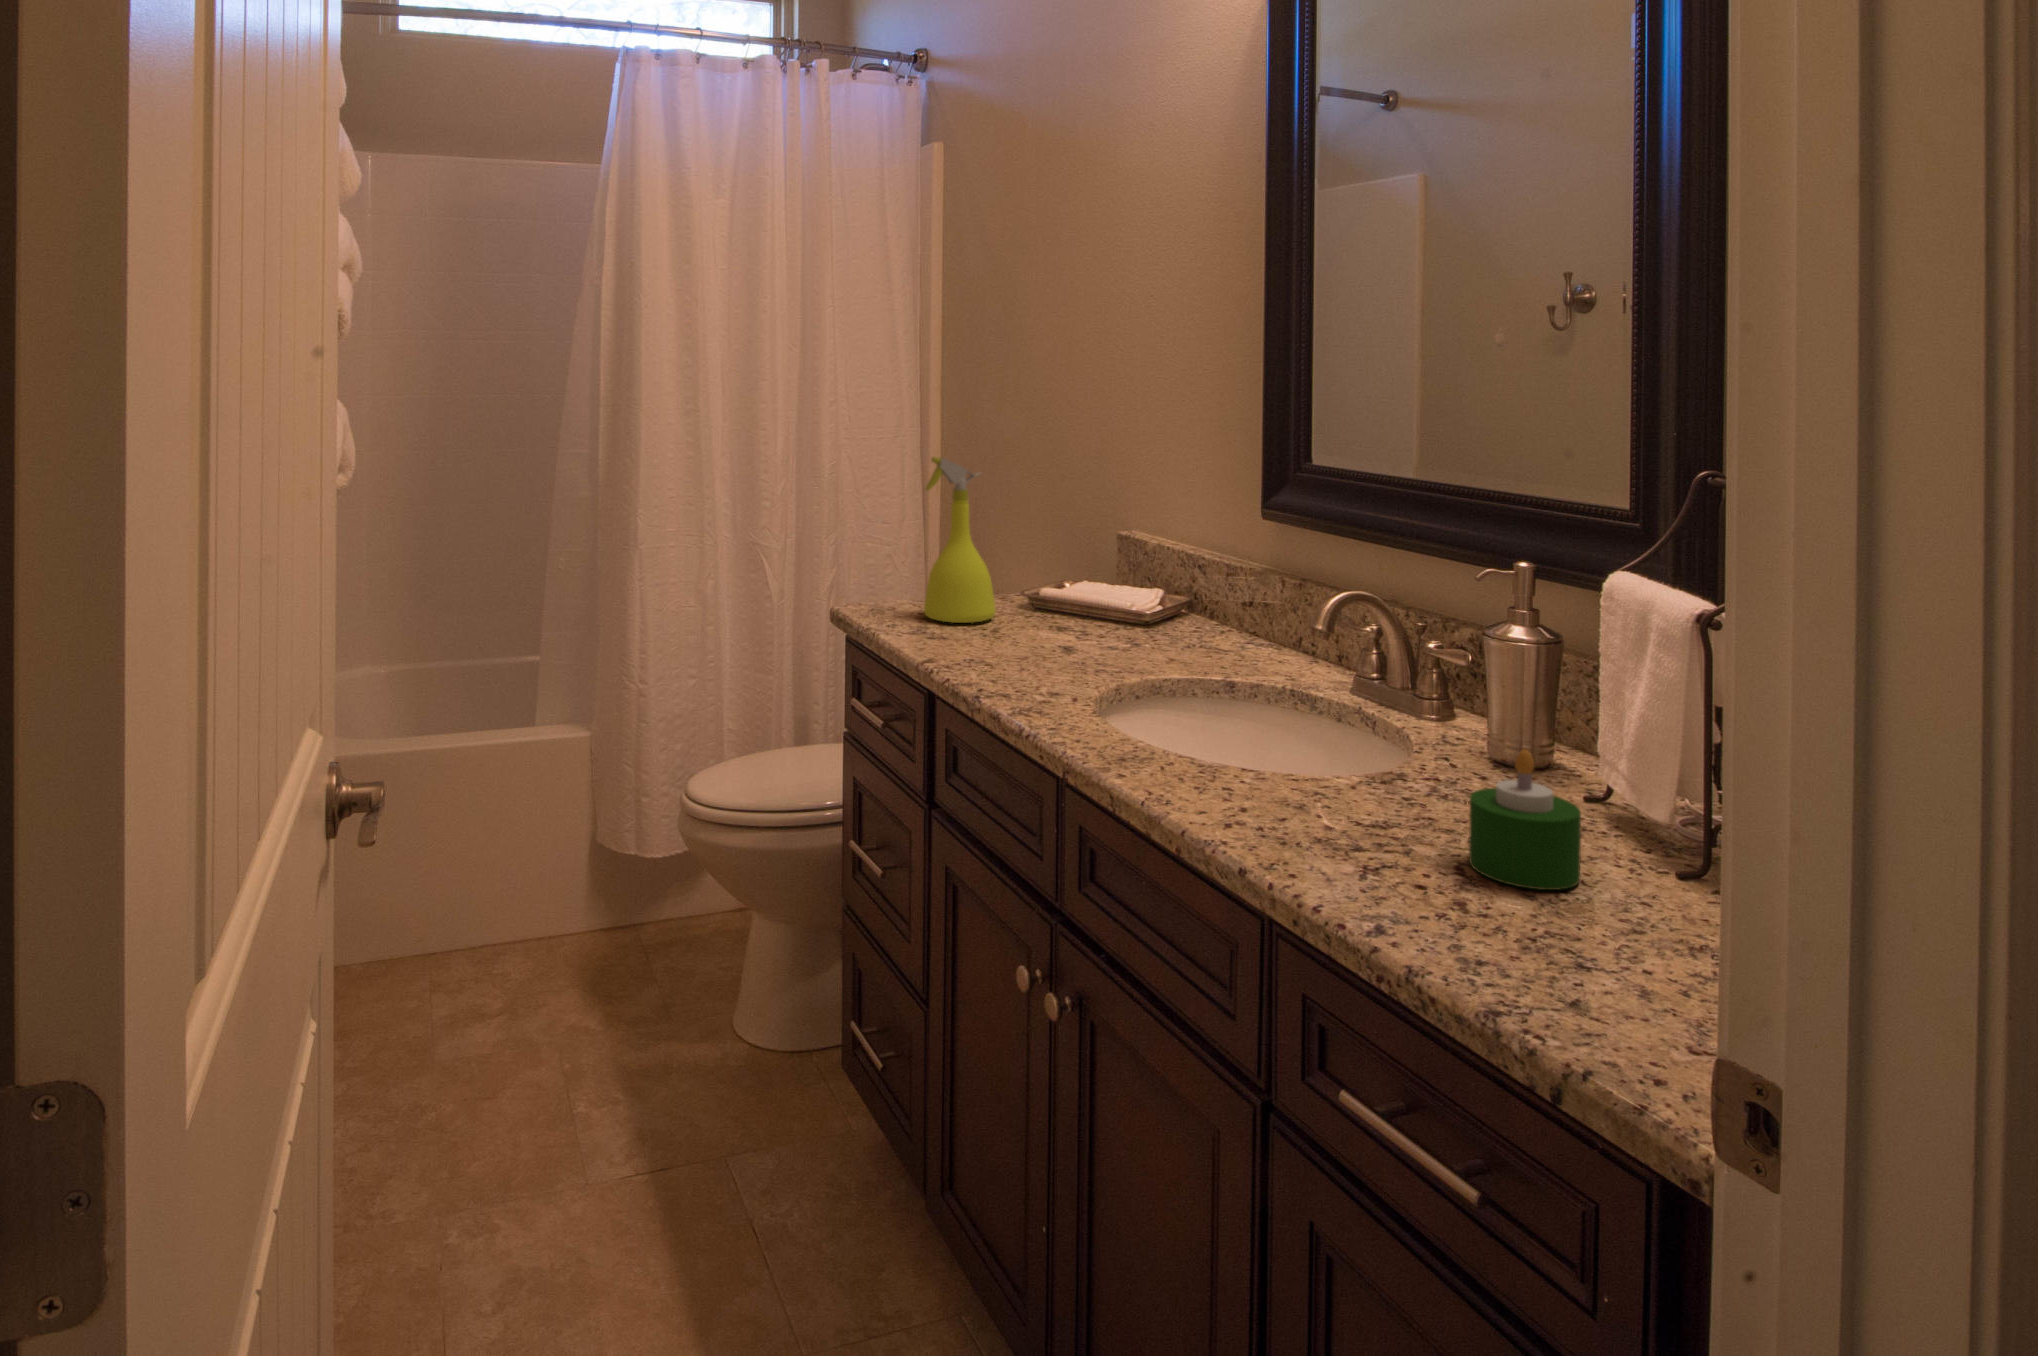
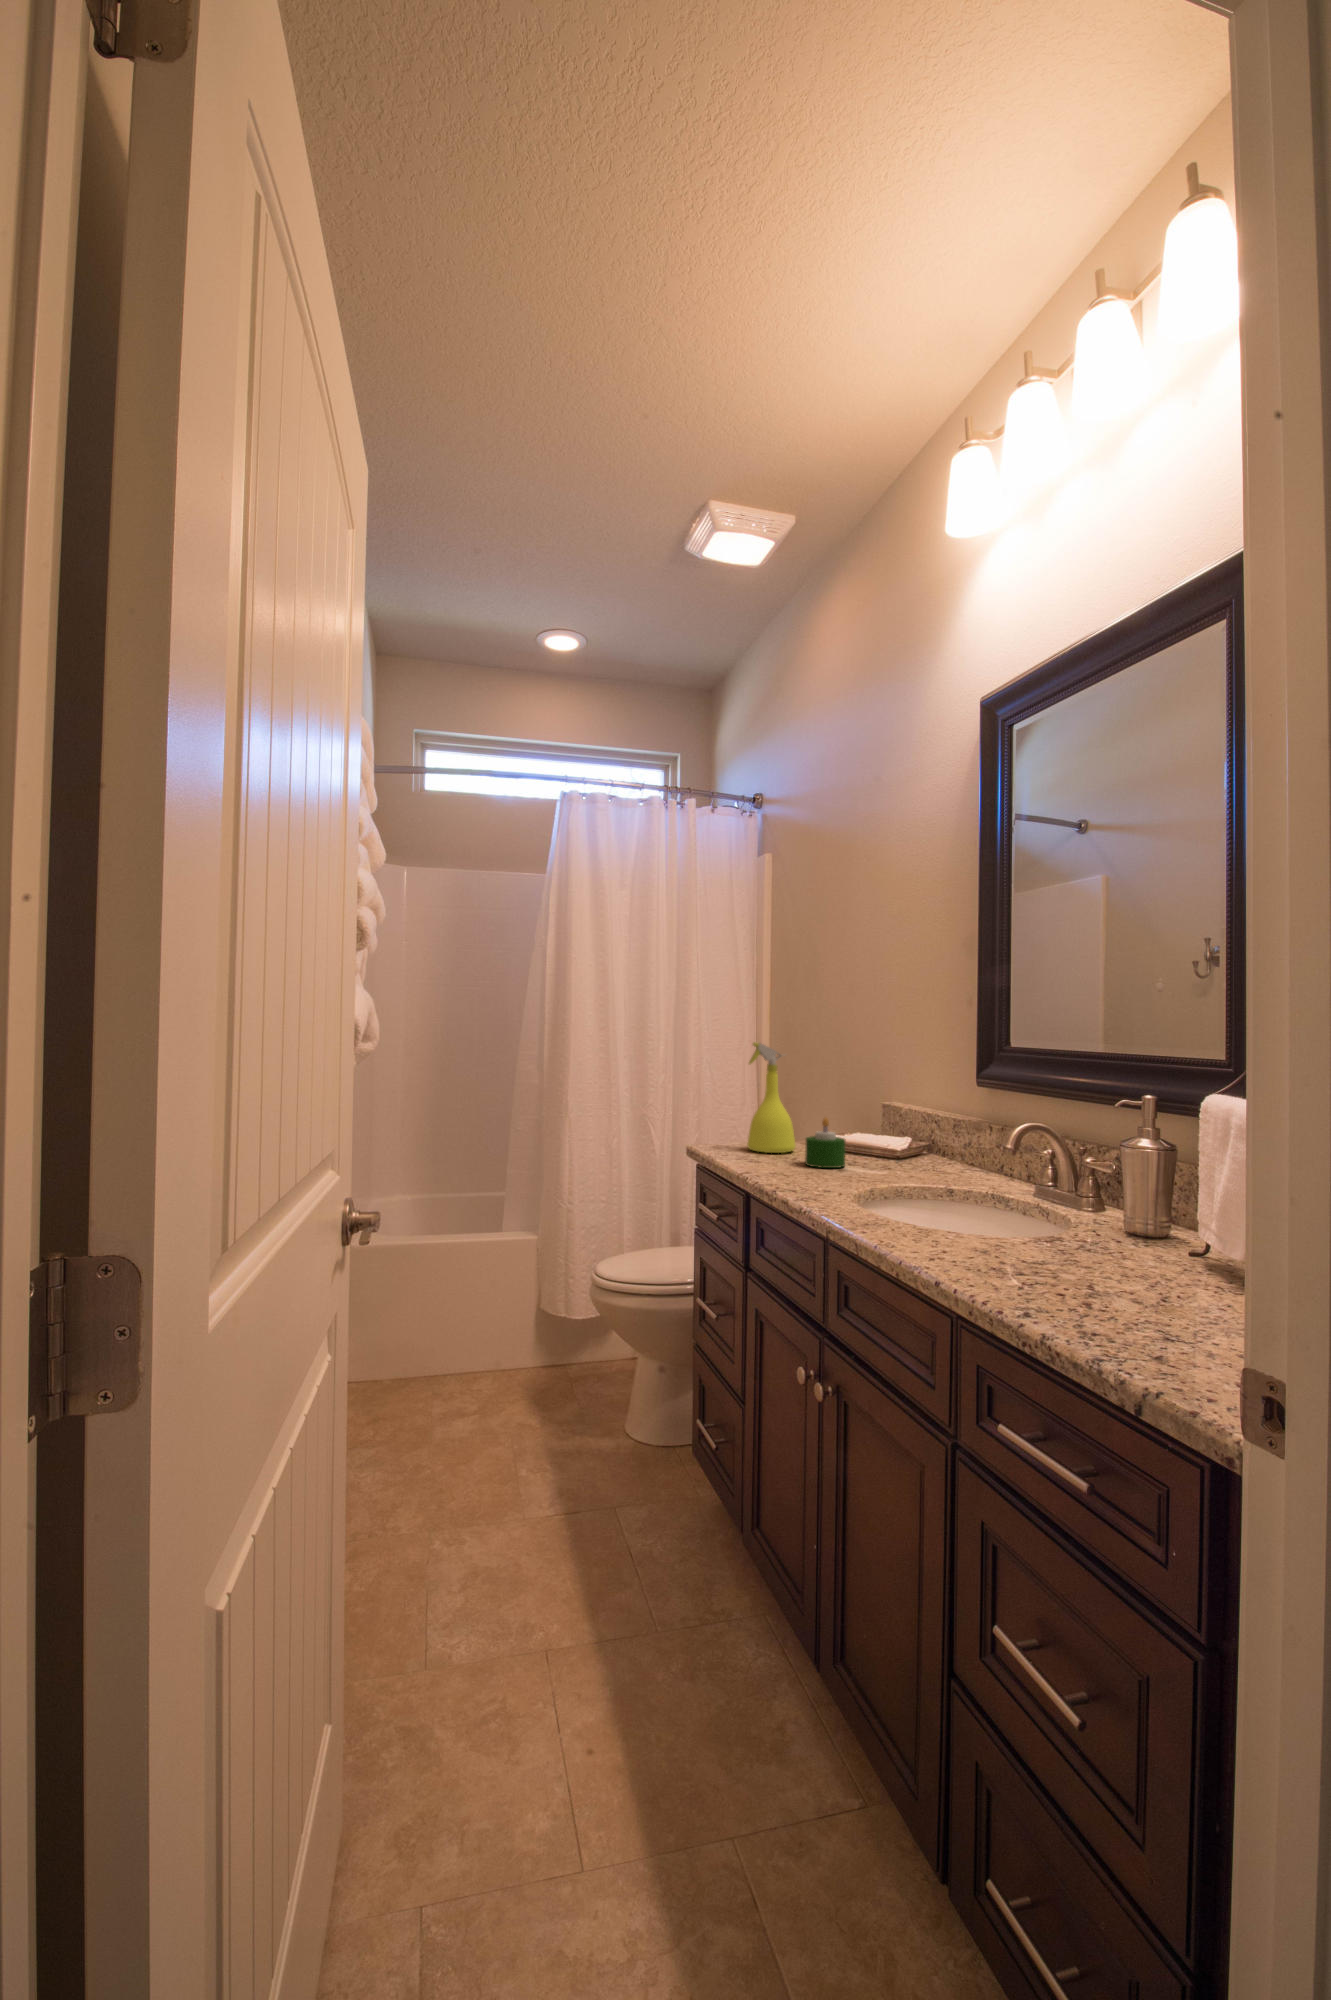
candle: present [1469,750,1581,890] -> present [805,1118,845,1168]

